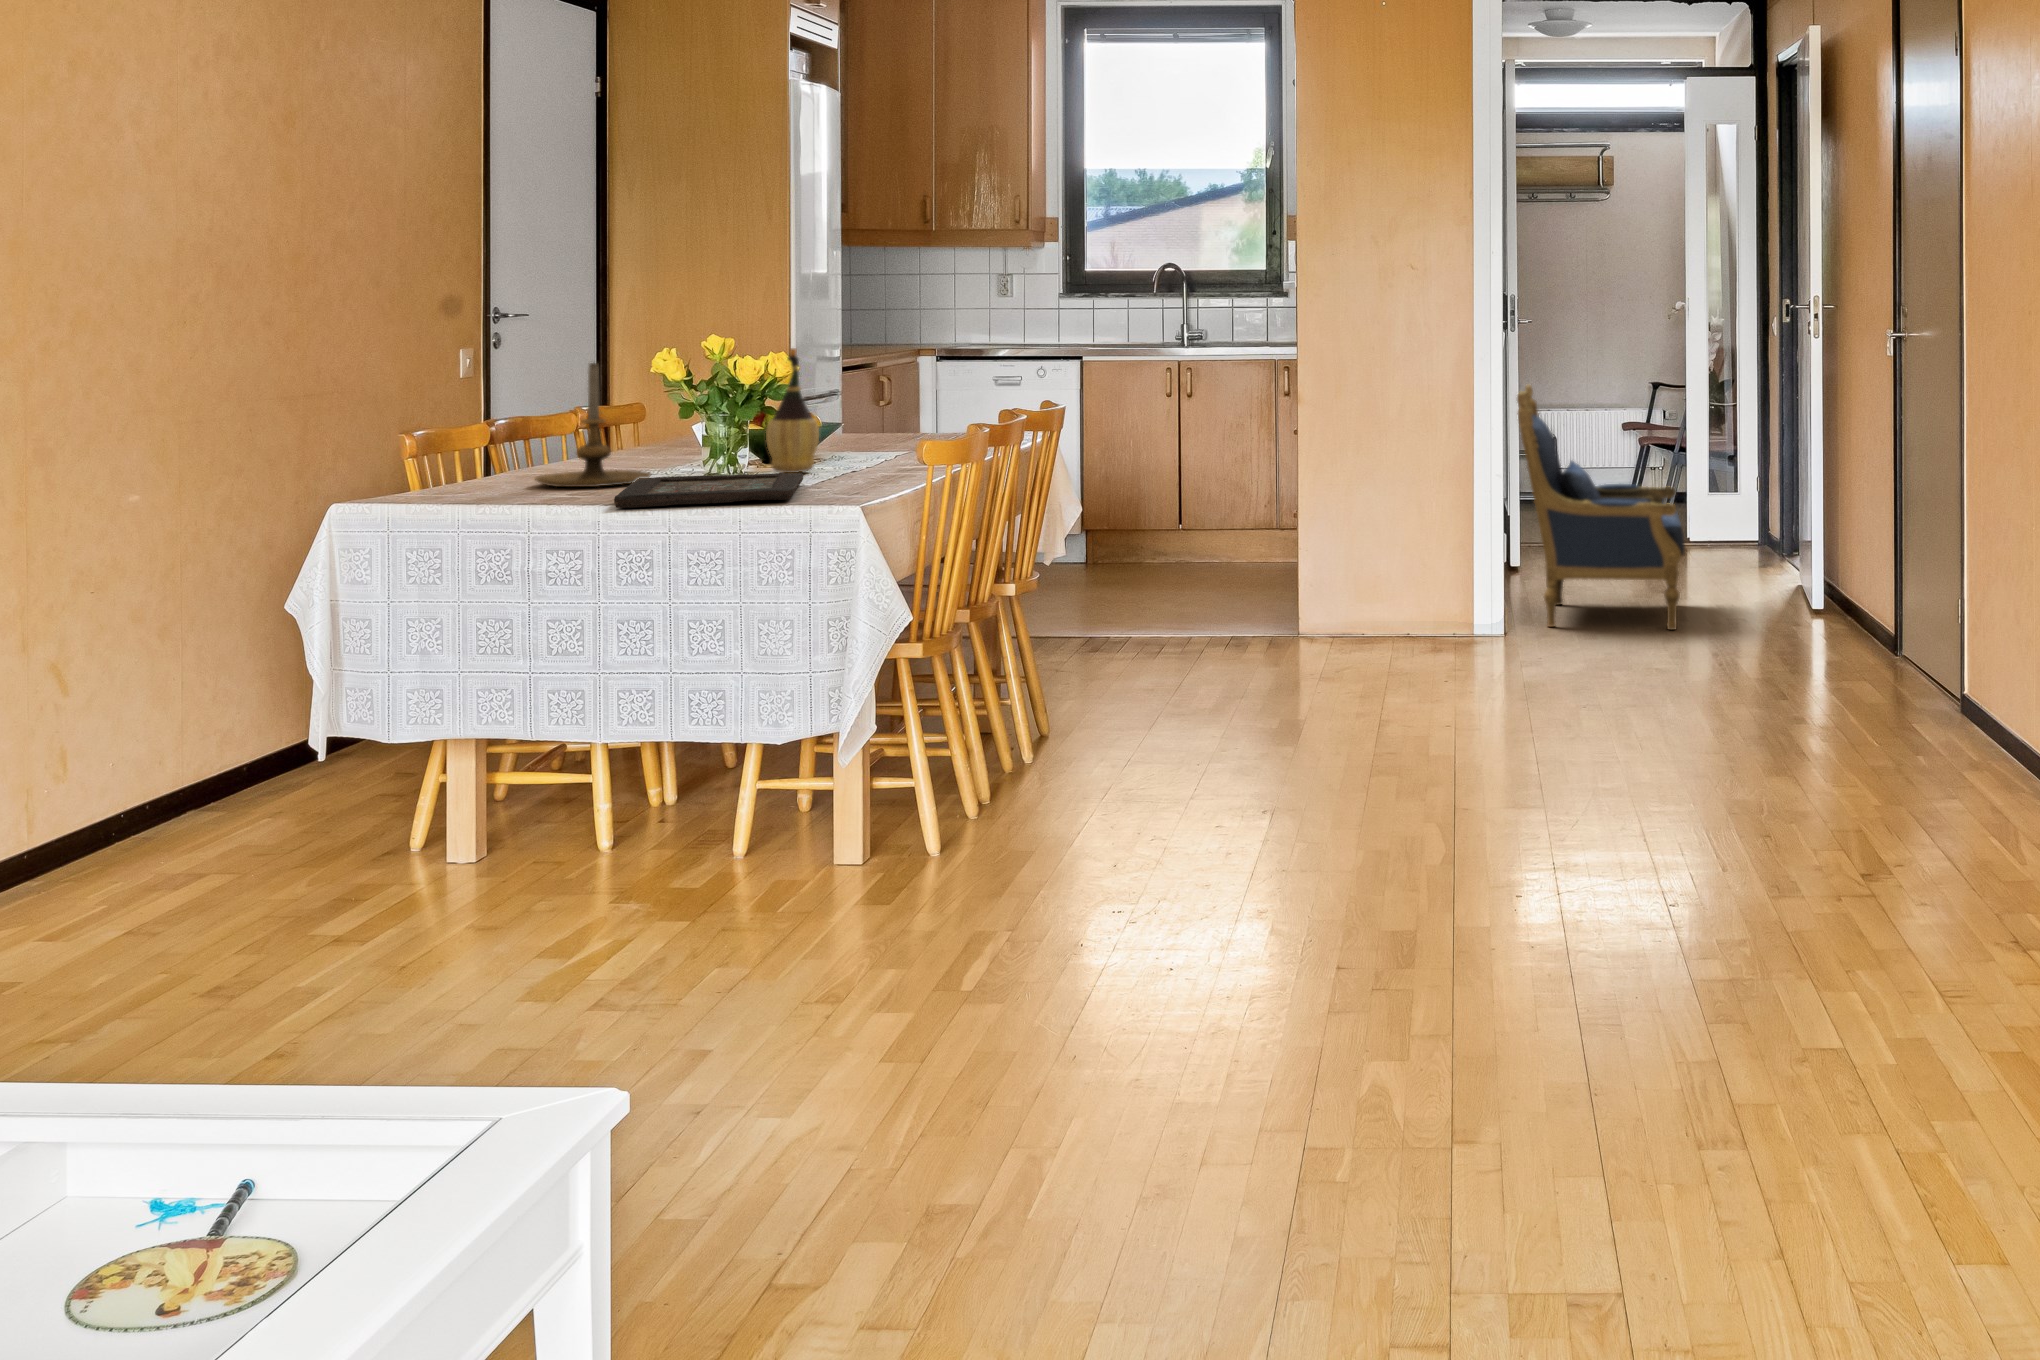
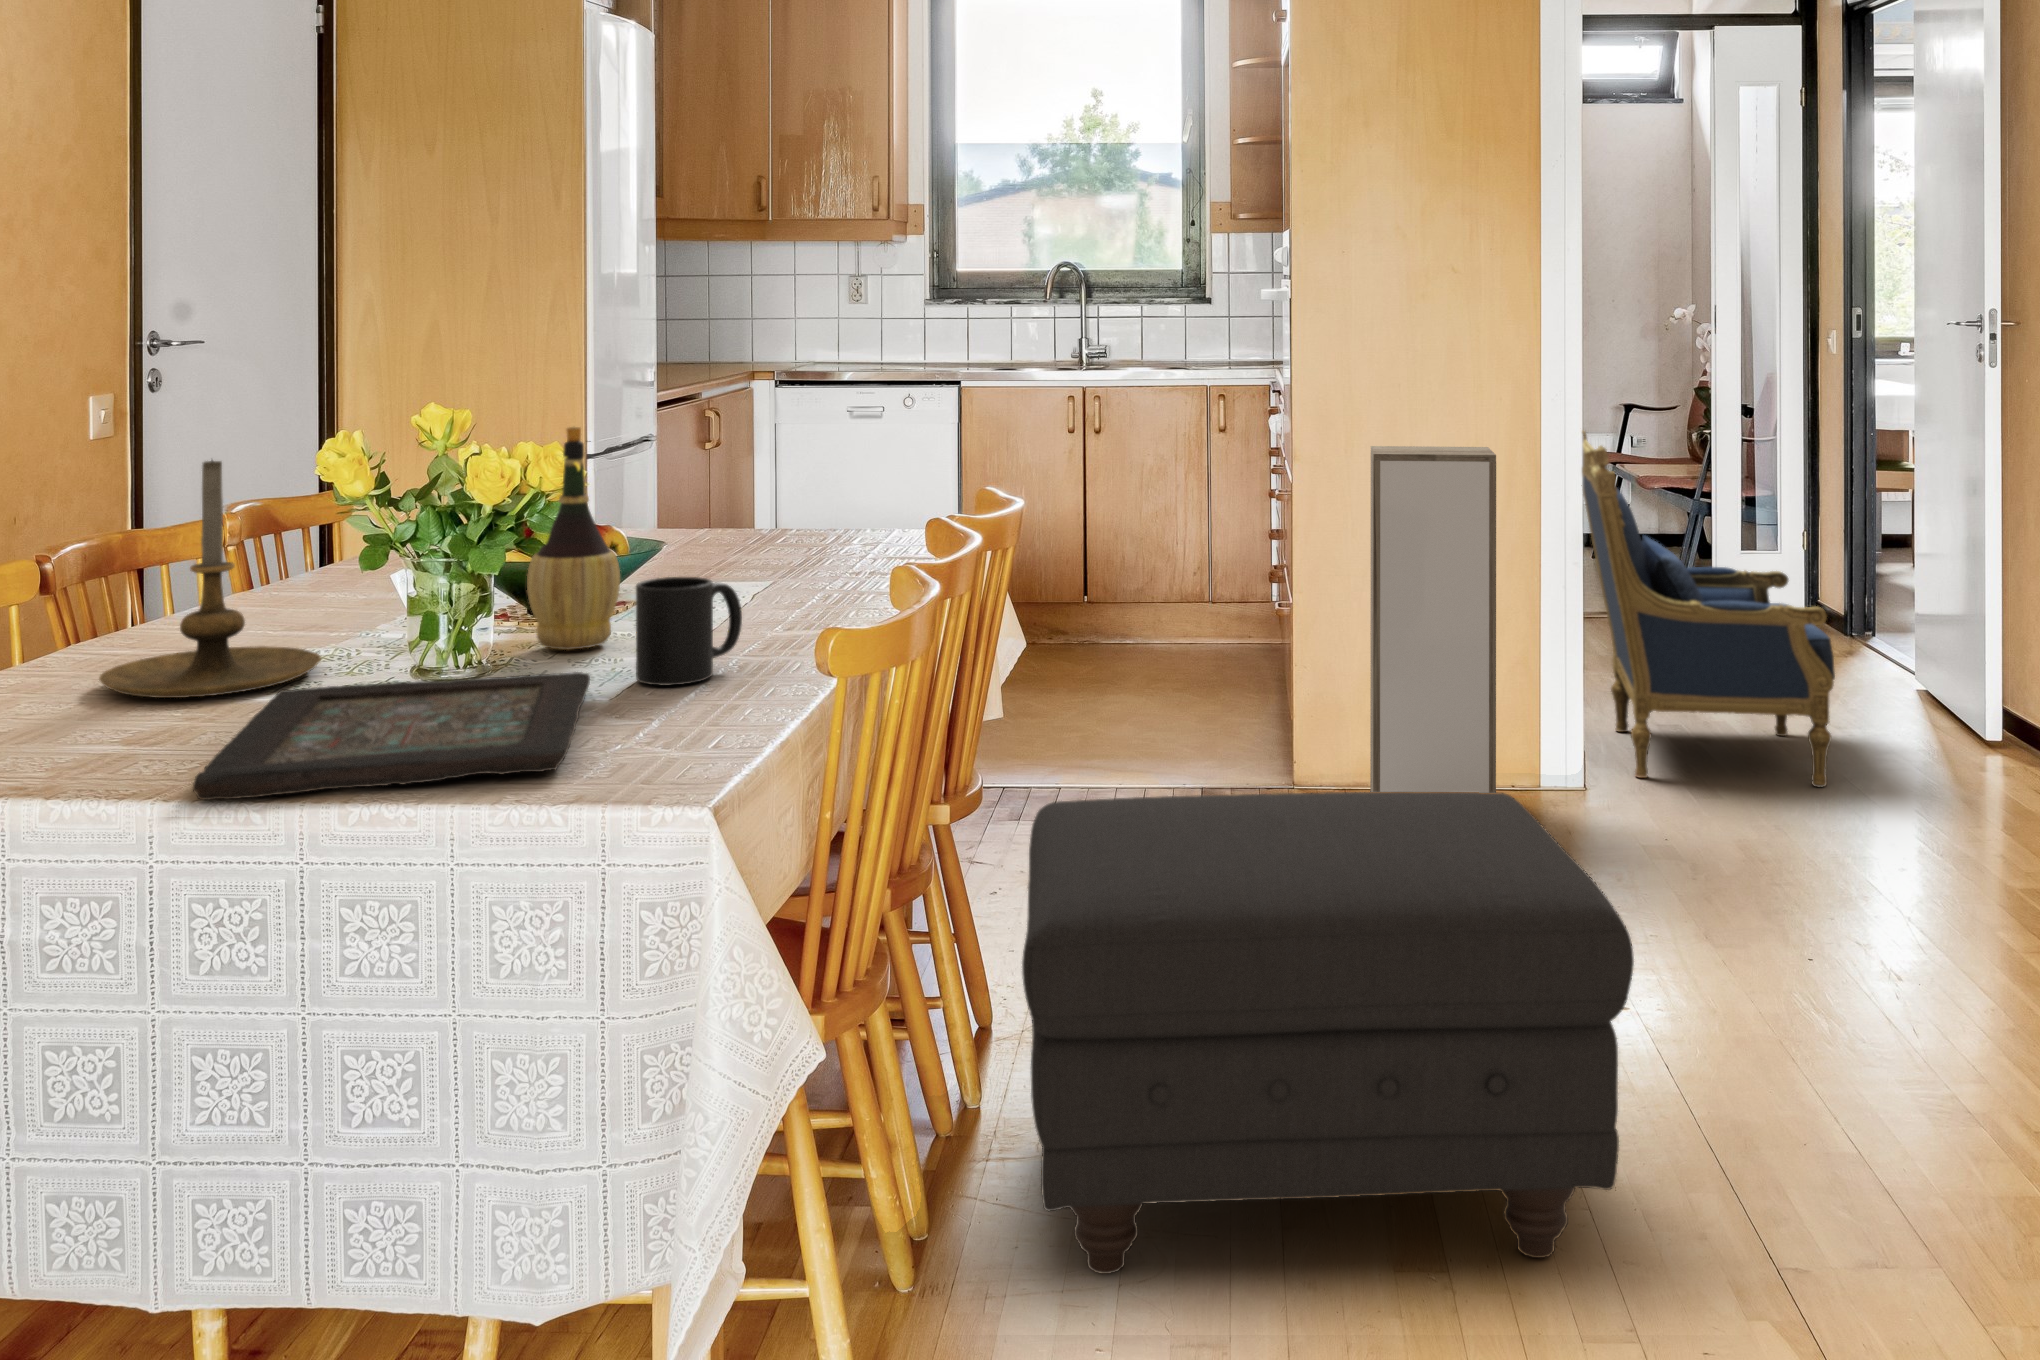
storage cabinet: none [1347,390,1434,648] -> present [1370,446,1496,793]
mug: none [828,426,887,481] -> present [636,577,742,685]
ottoman: none [1038,569,1372,807] -> present [1022,792,1634,1274]

